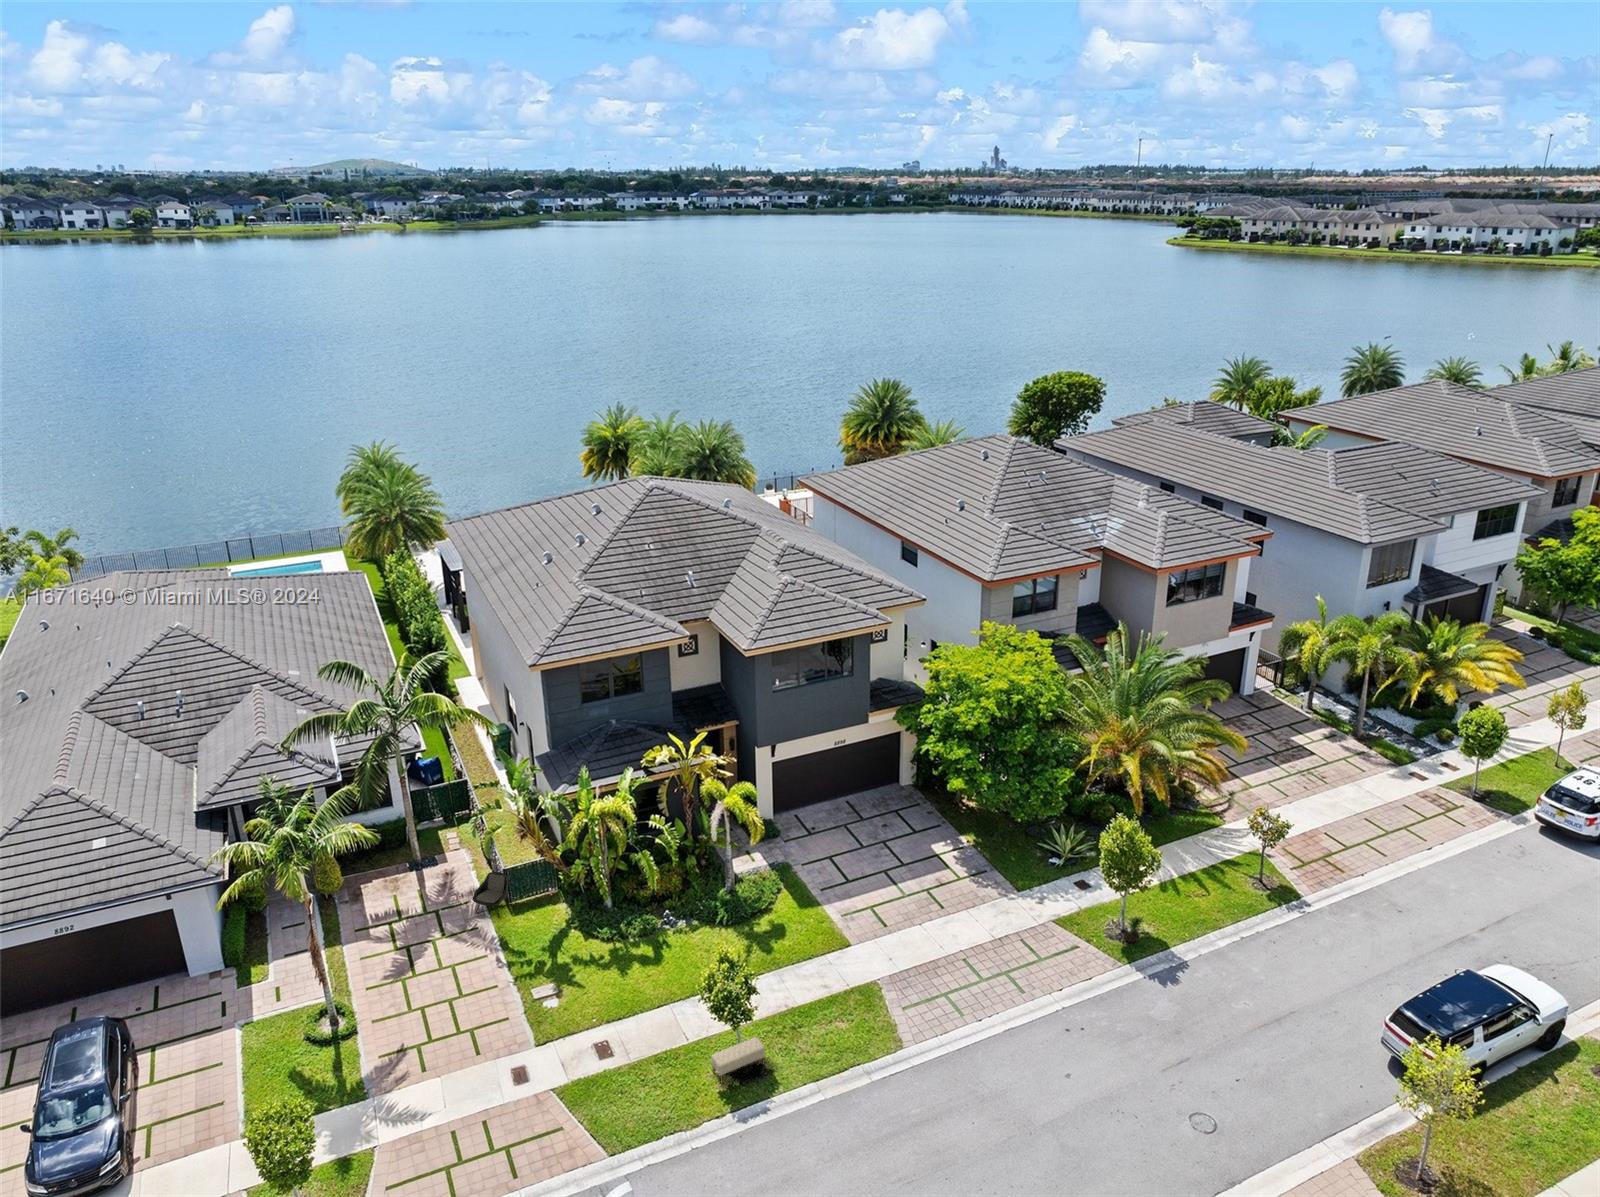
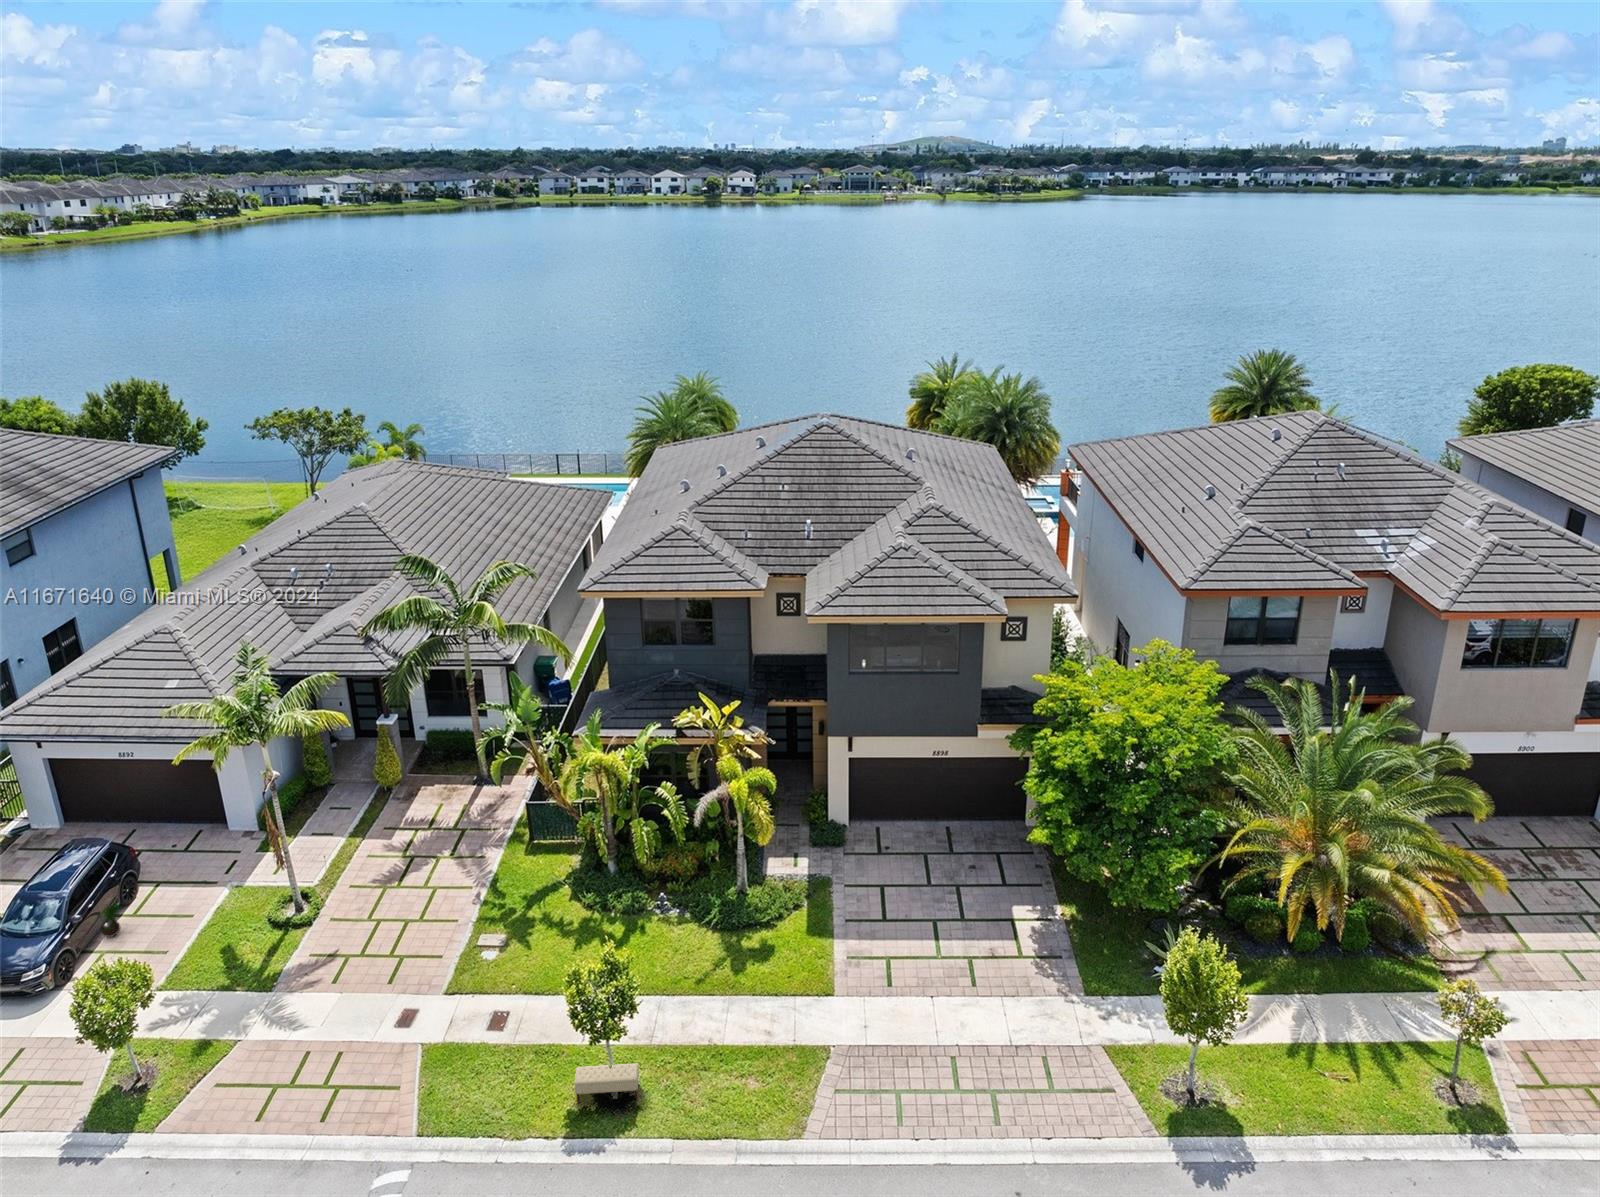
lounge chair: present [473,872,512,918] -> none [491,803,533,852]
potted tree: present [1124,917,1143,942] -> present [101,903,120,937]

